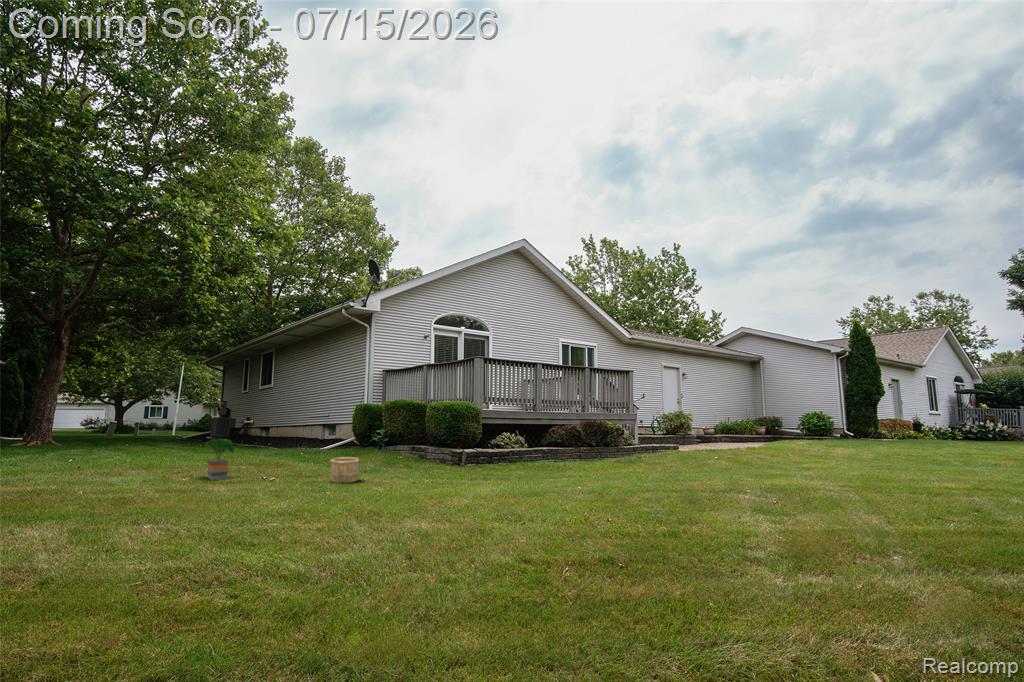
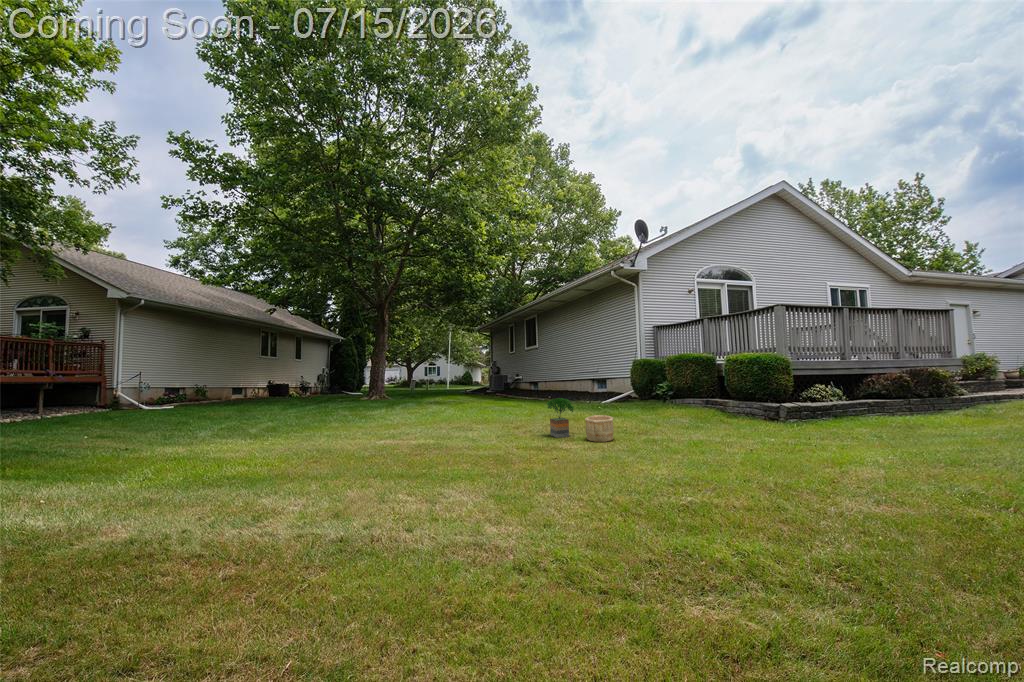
wooden bucket: present [330,457,360,483] -> present [585,415,613,442]

